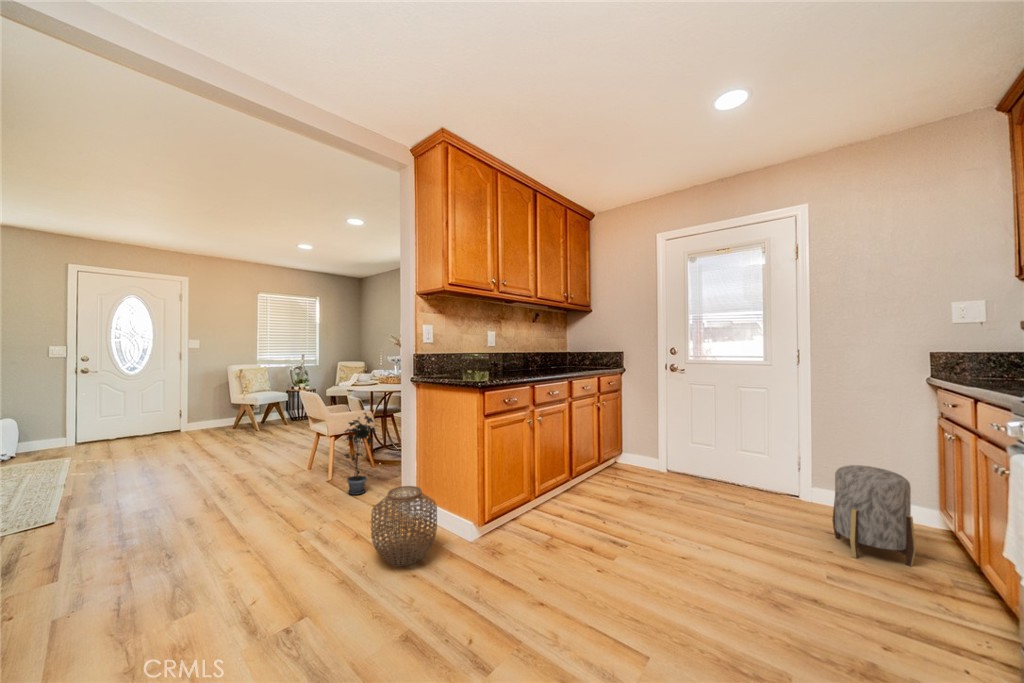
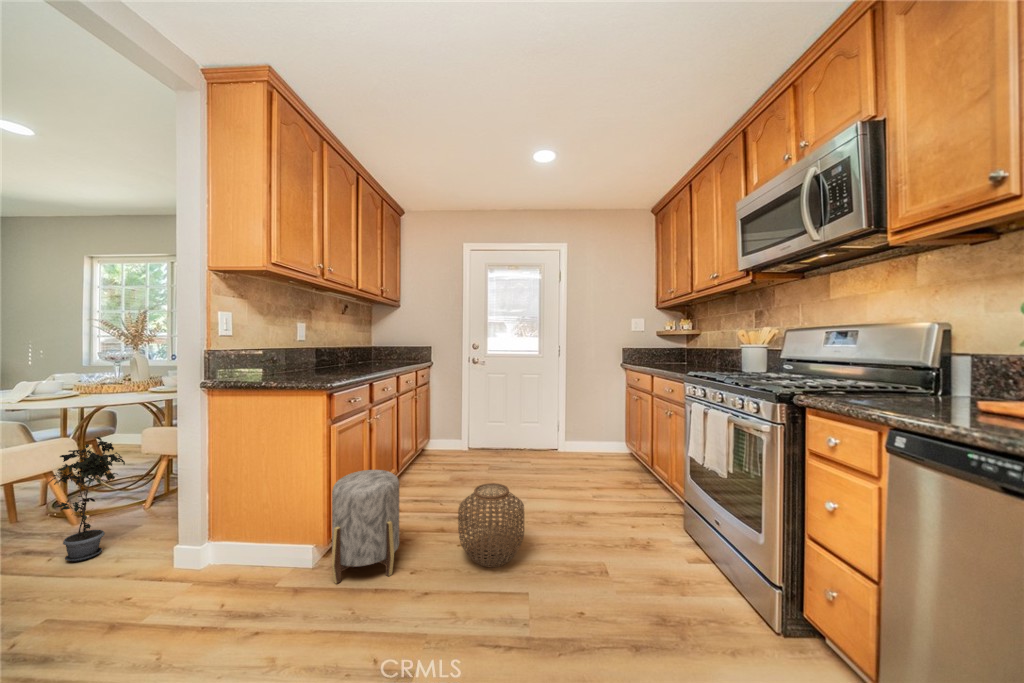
stool: present [832,465,916,566] -> present [331,470,399,584]
woven basket: present [371,486,437,566] -> present [458,483,524,567]

